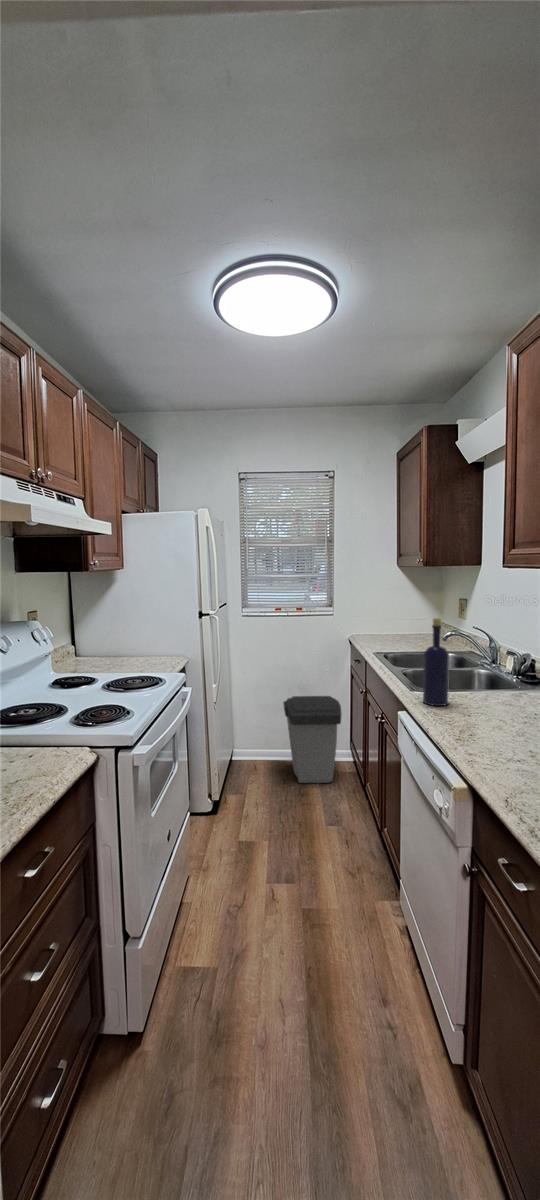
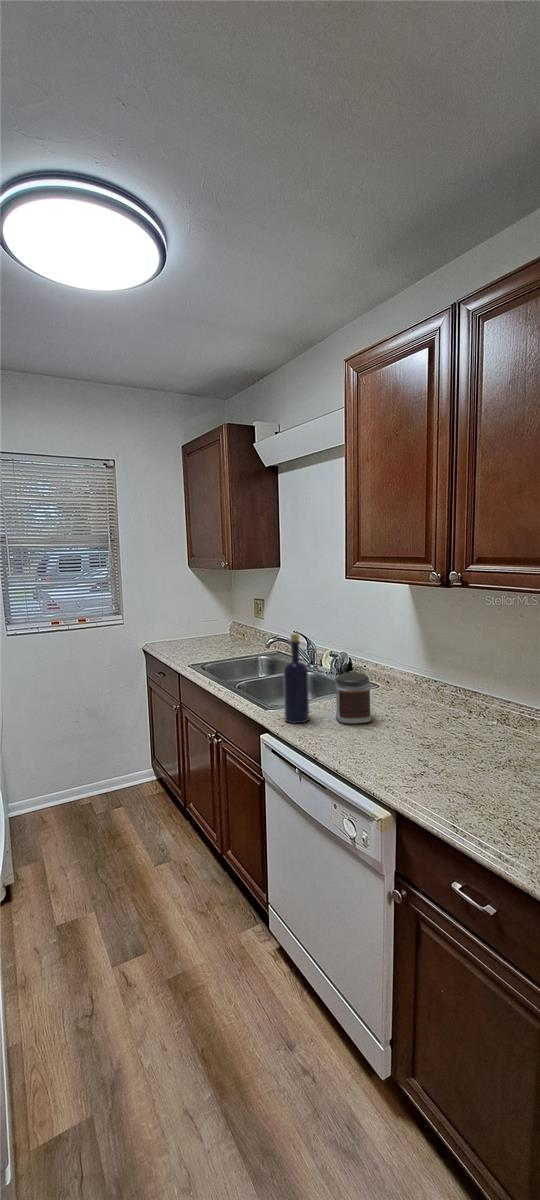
jar: none [476,664,516,717] -> present [335,673,371,724]
trash can: present [283,696,341,783] -> none [77,716,151,824]

